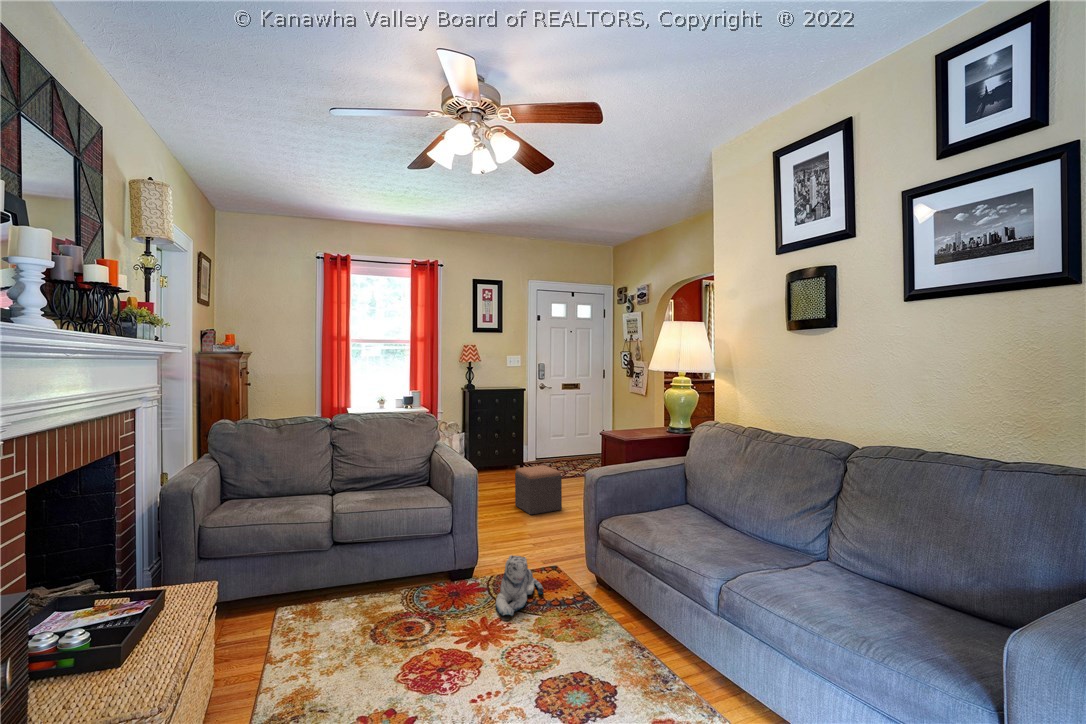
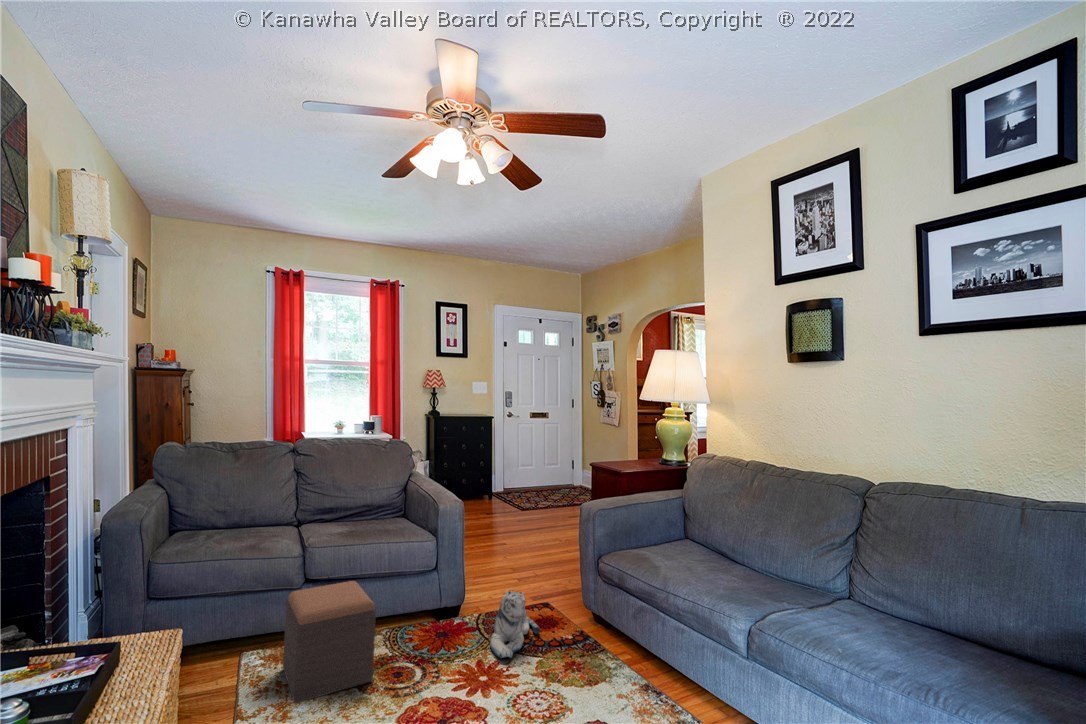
footstool: present [515,465,562,515] -> present [283,581,376,703]

